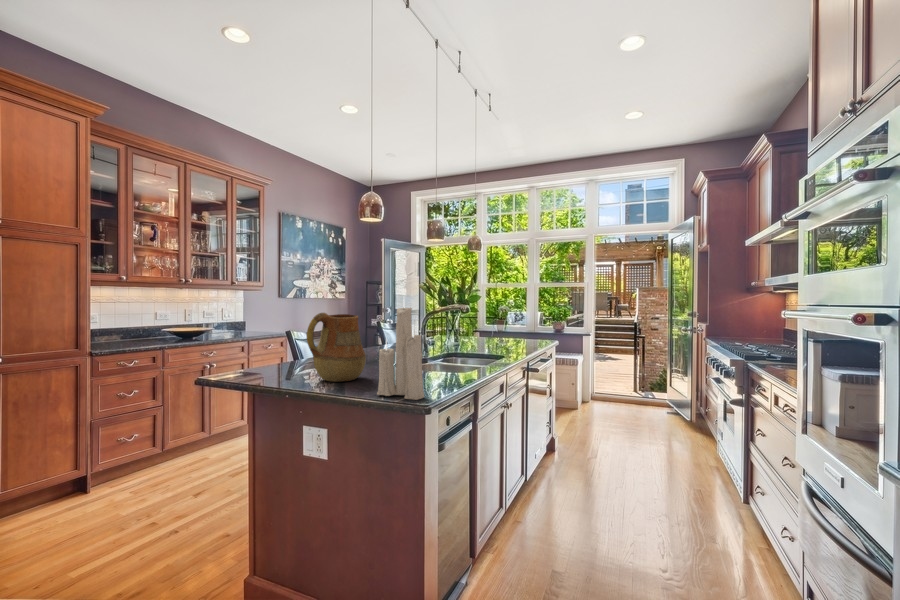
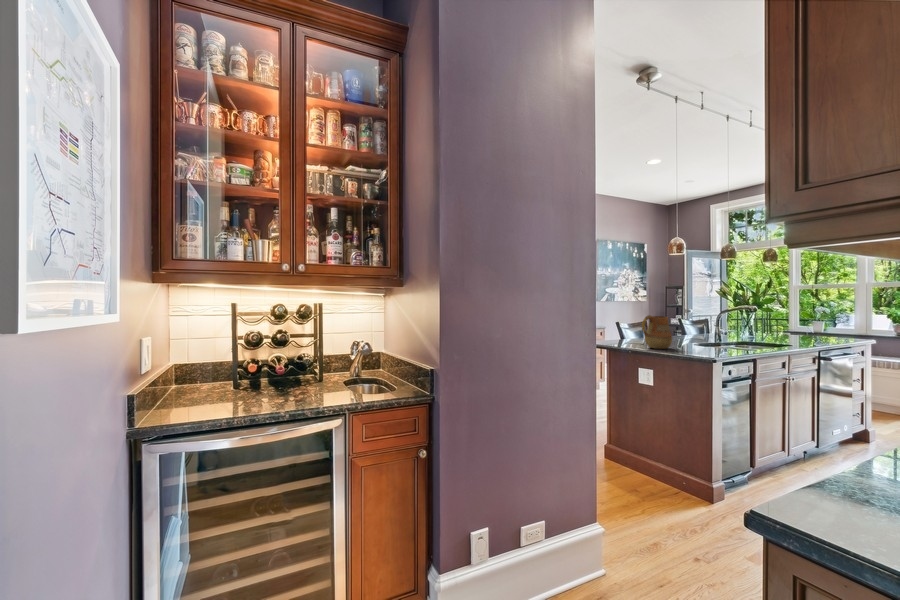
candle: present [377,301,424,400] -> none [679,306,704,356]

